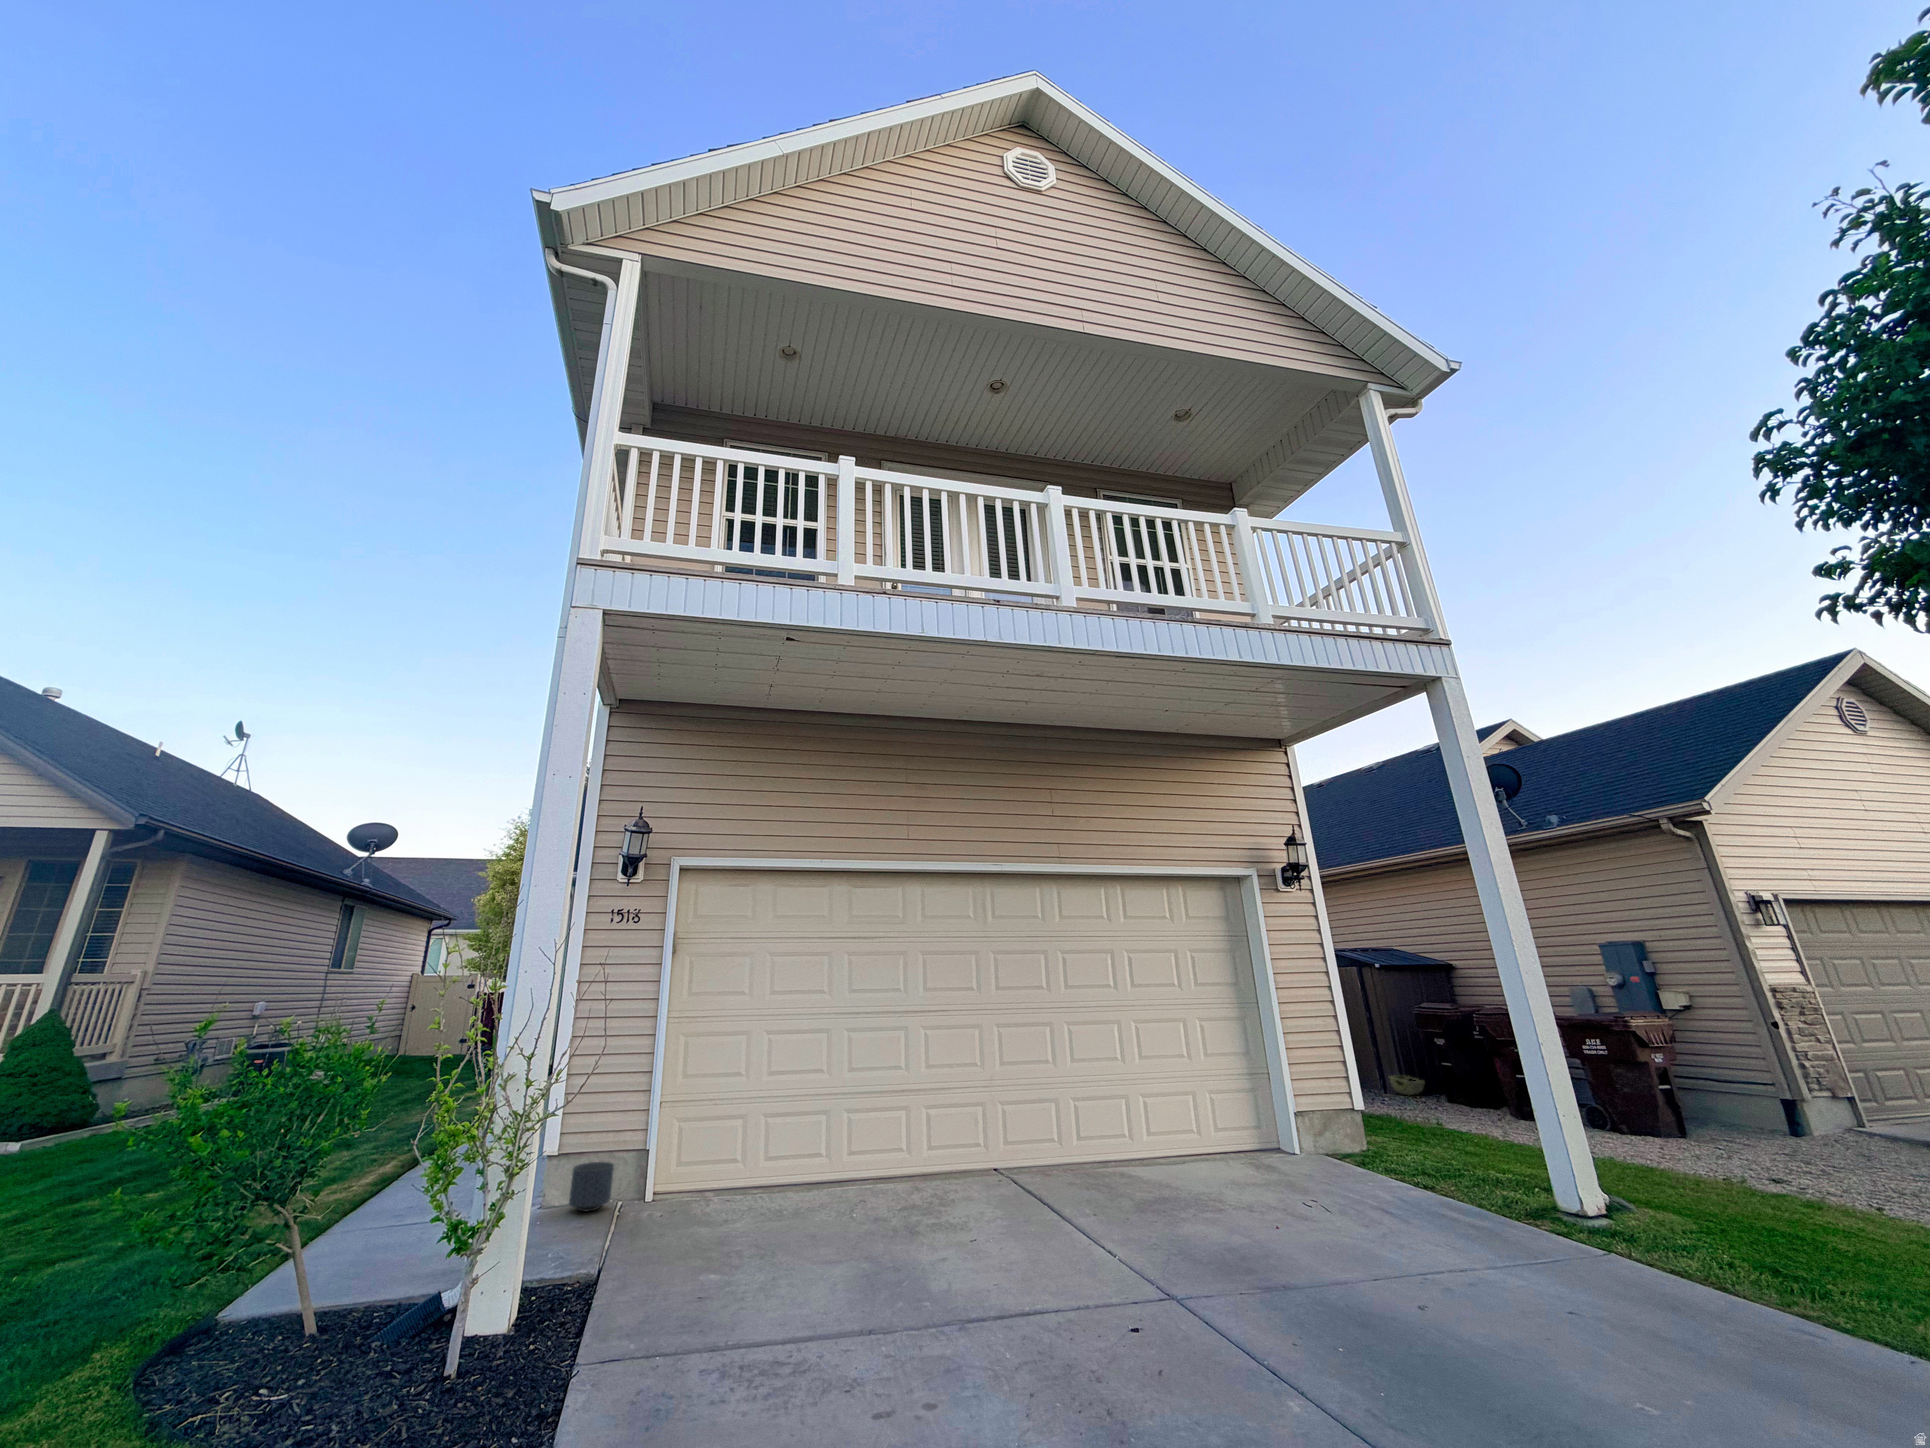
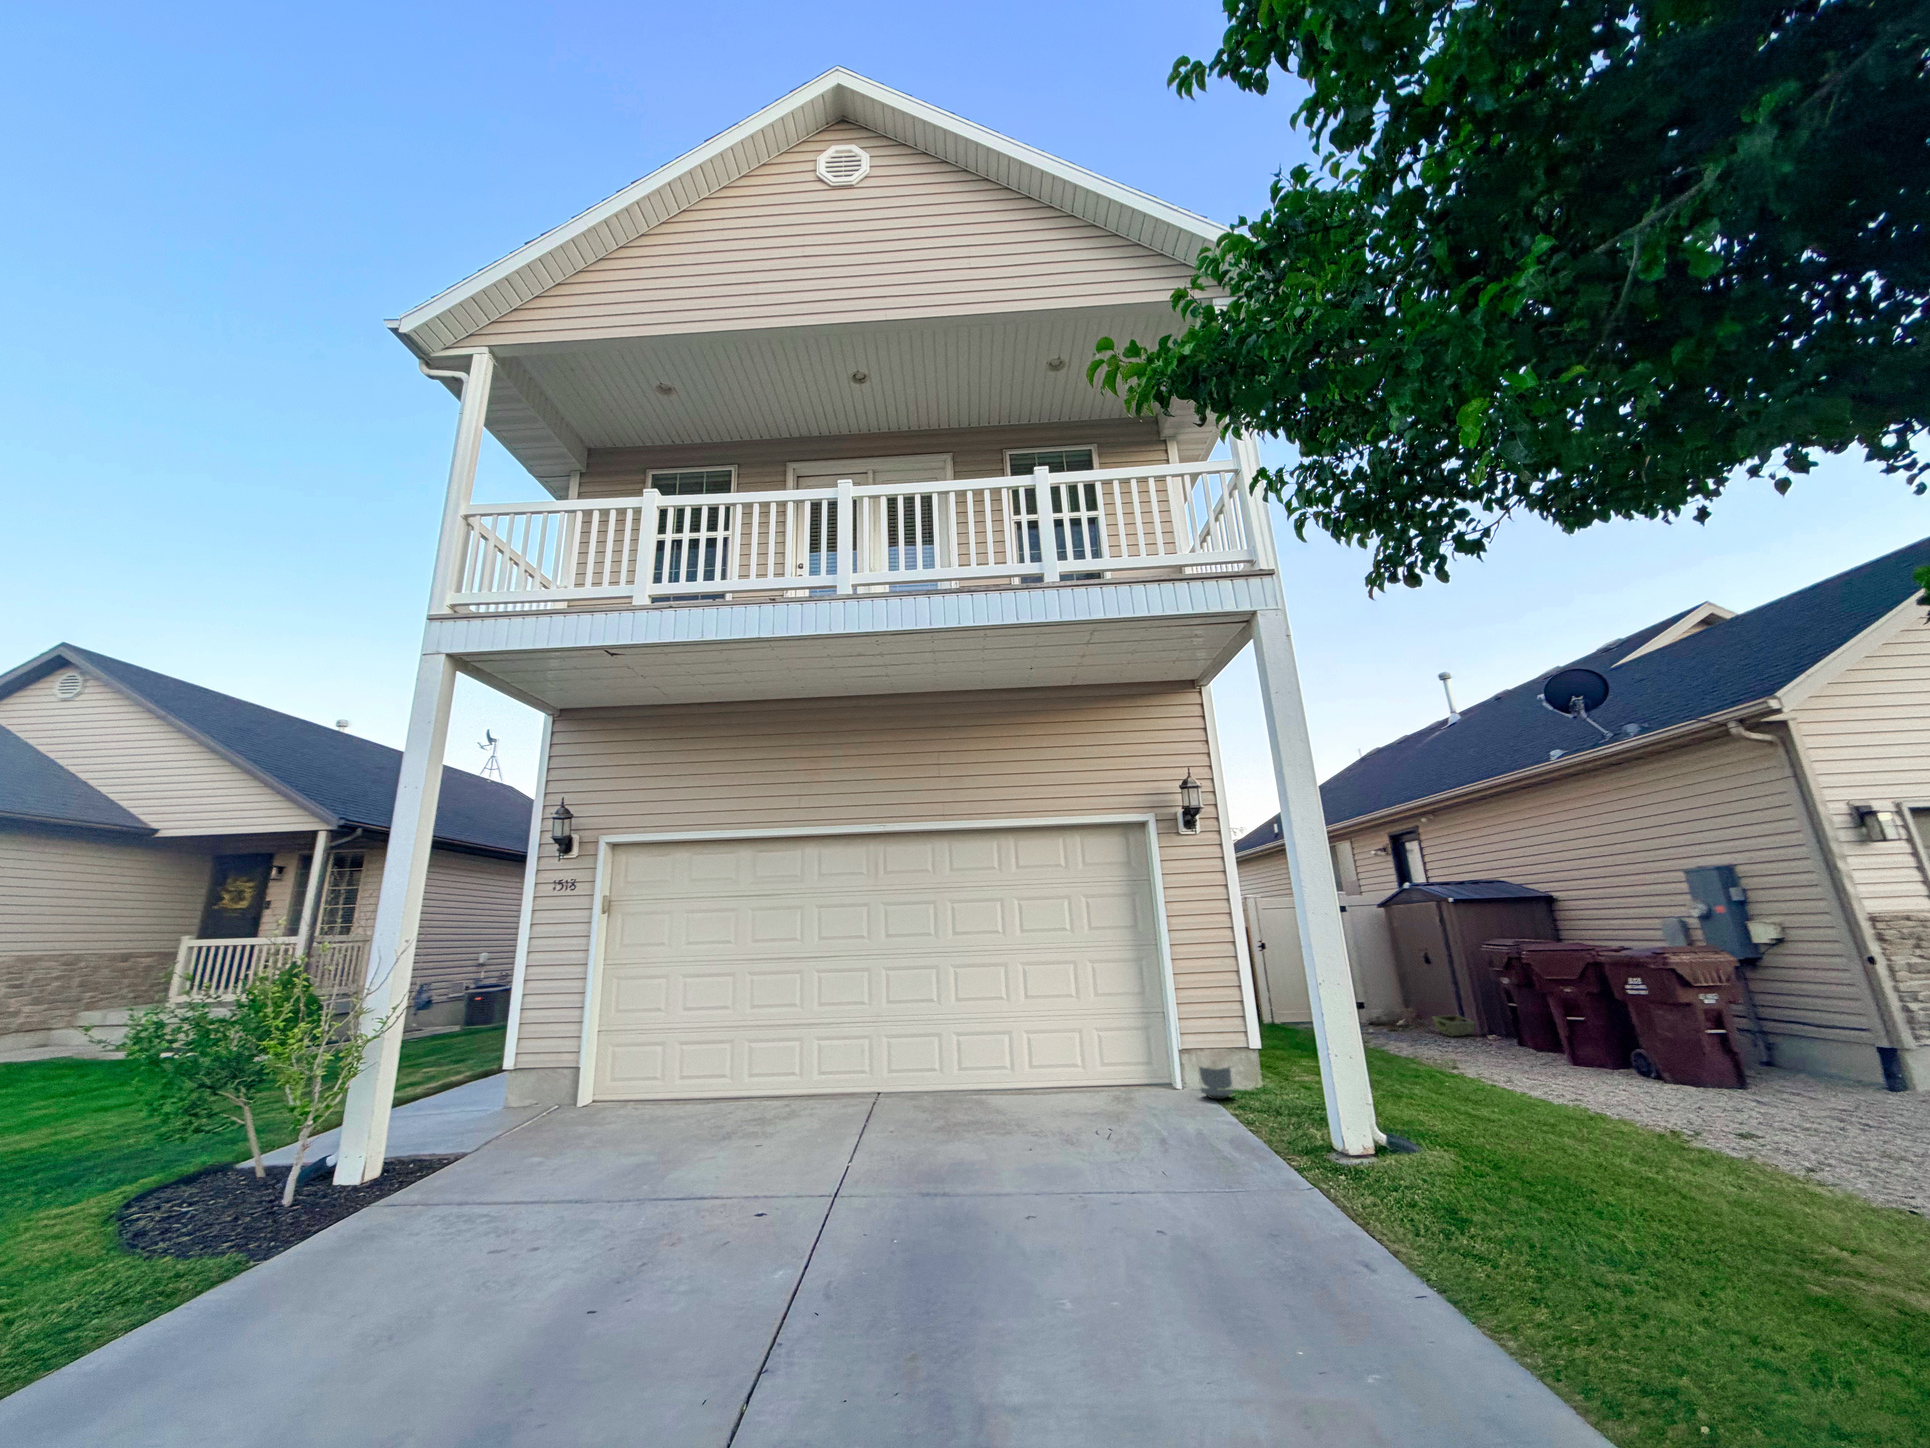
planter: present [569,1162,614,1212] -> present [1199,1067,1233,1099]

